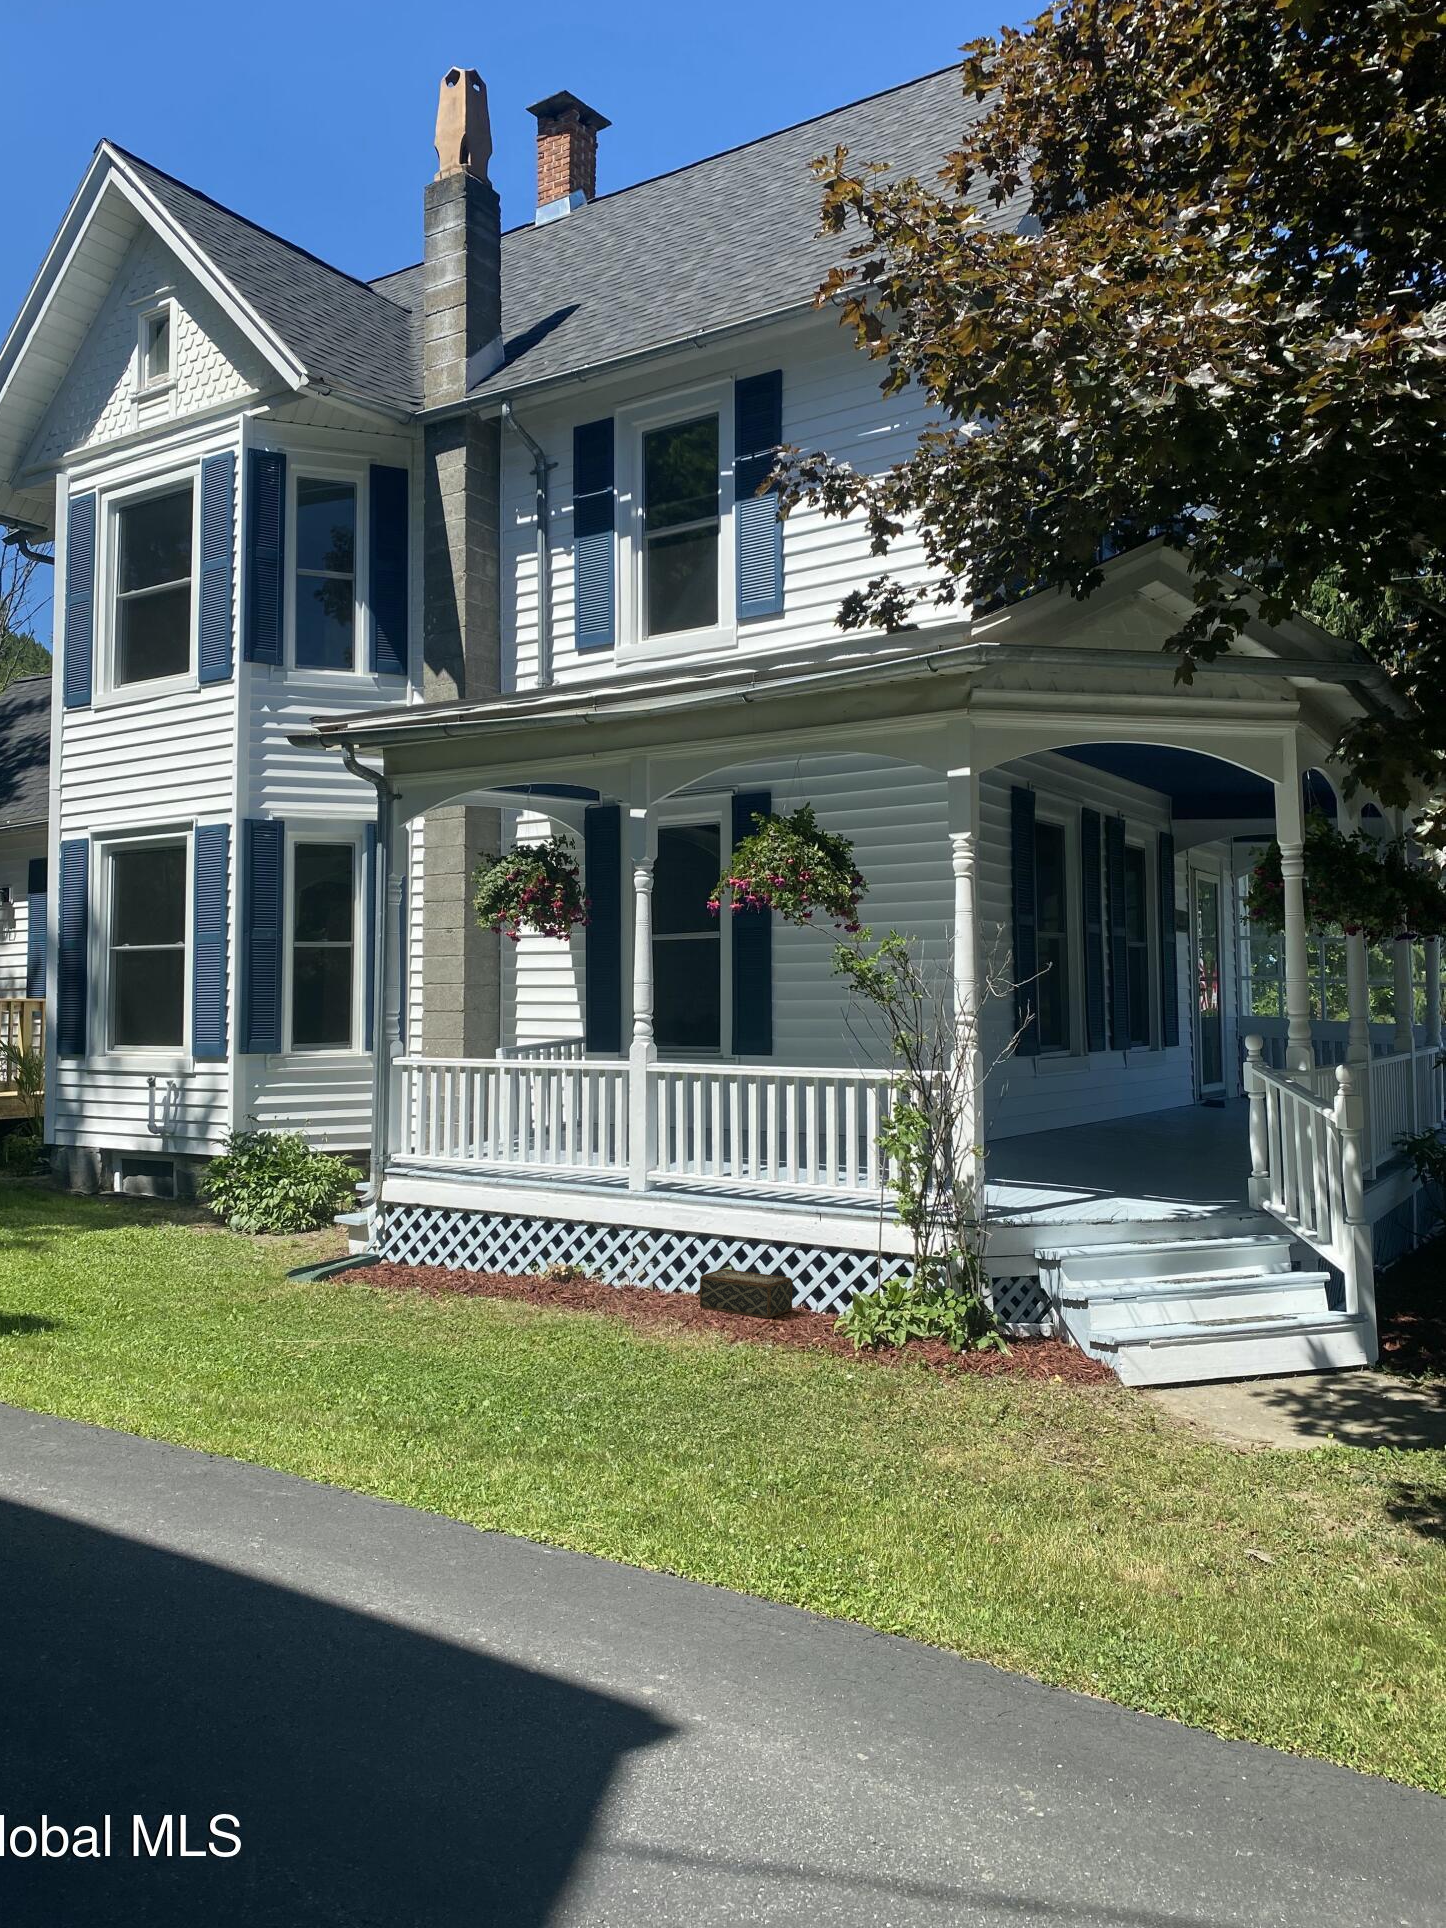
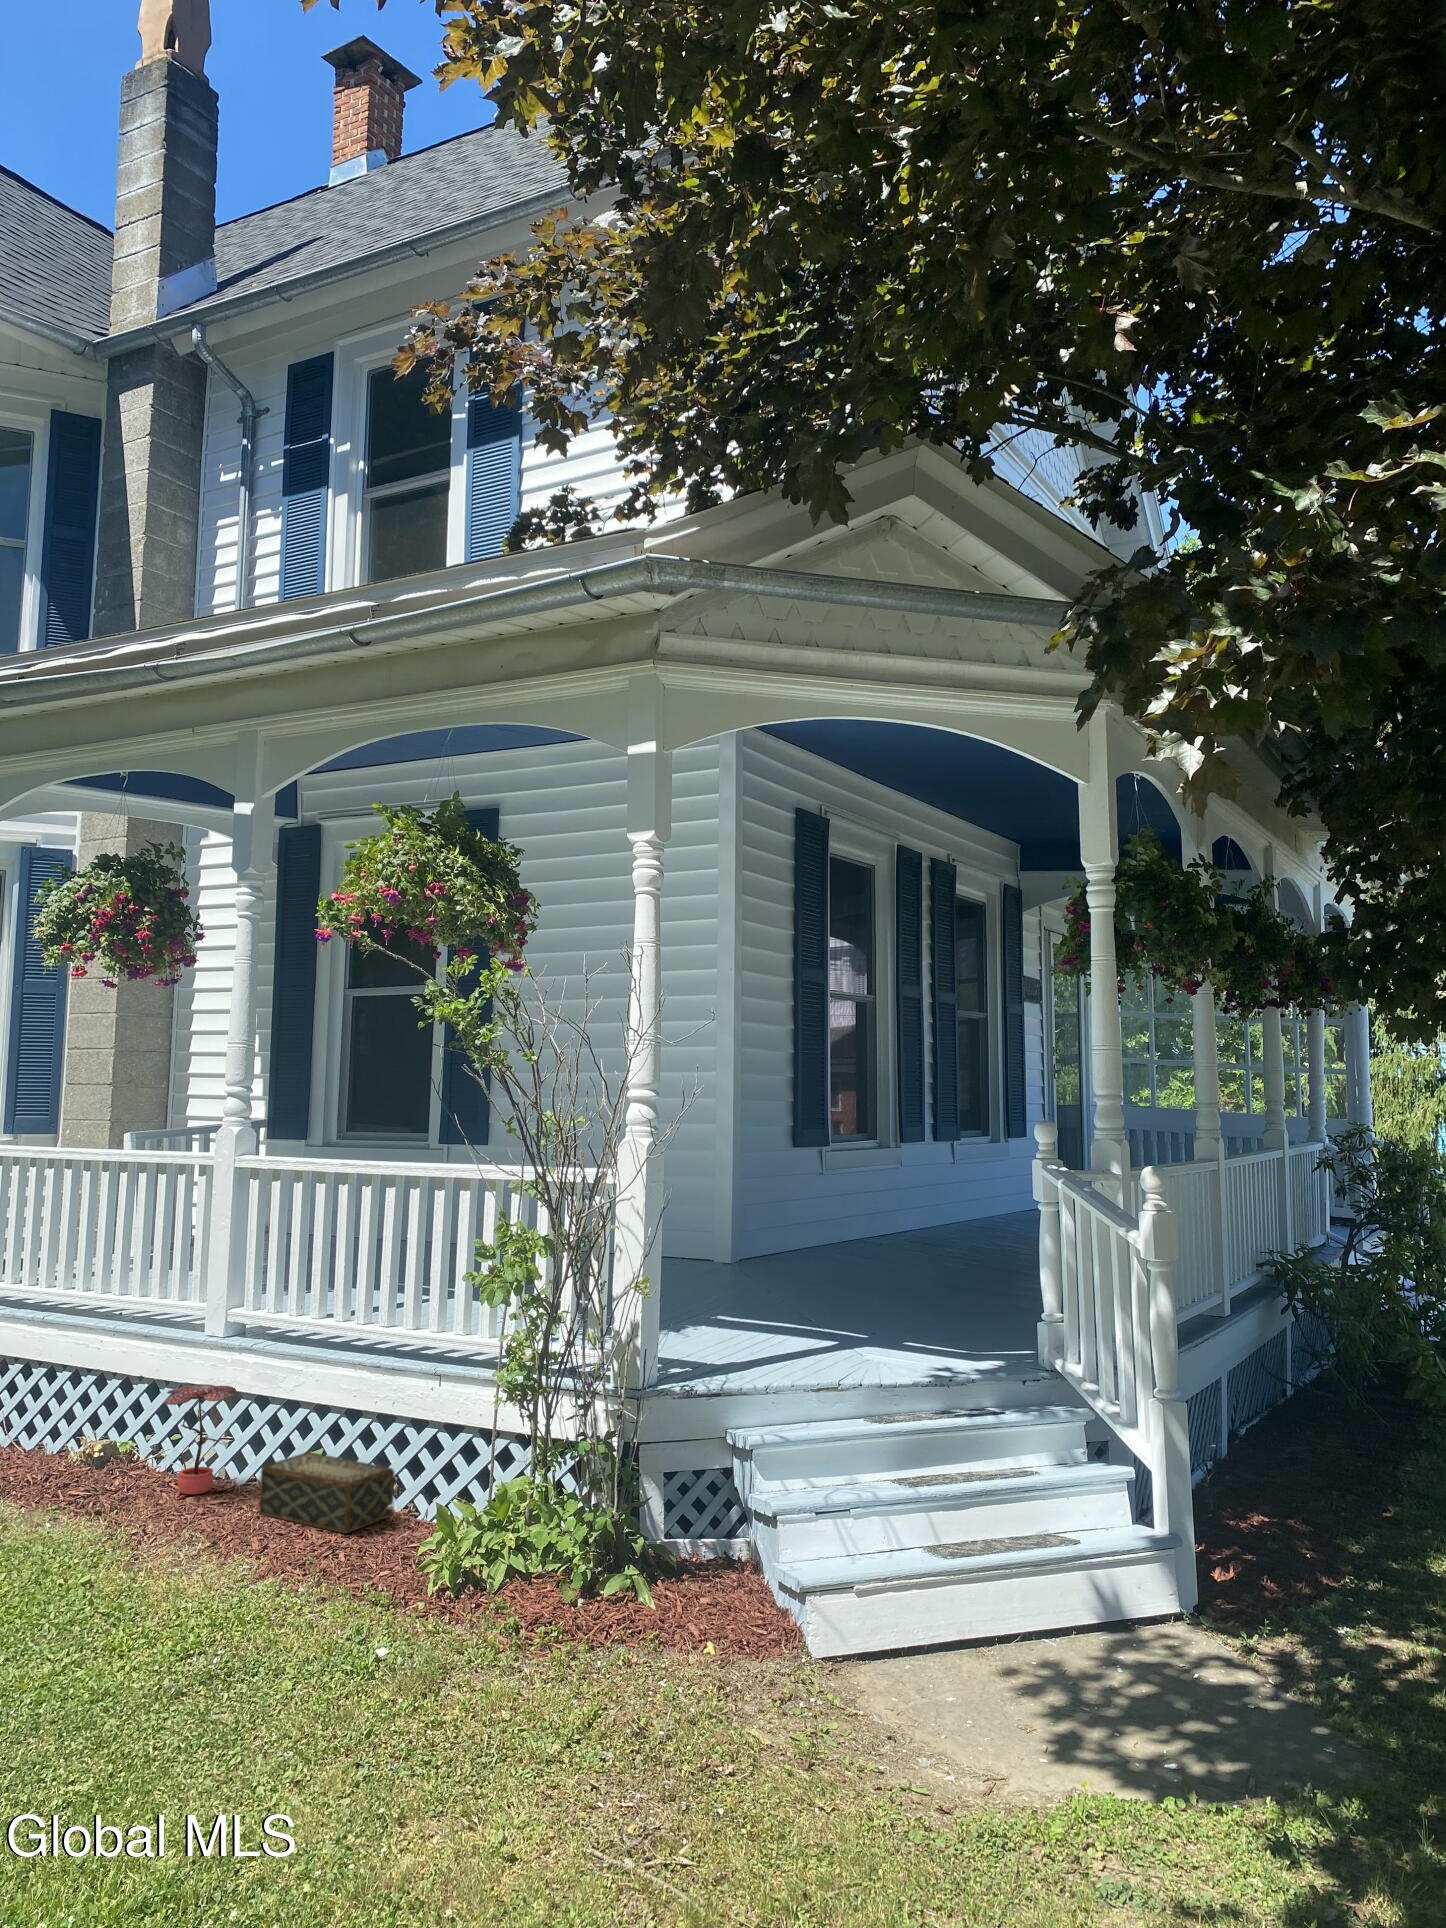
potted plant: none [621,1223,671,1297] -> present [164,1384,236,1495]

